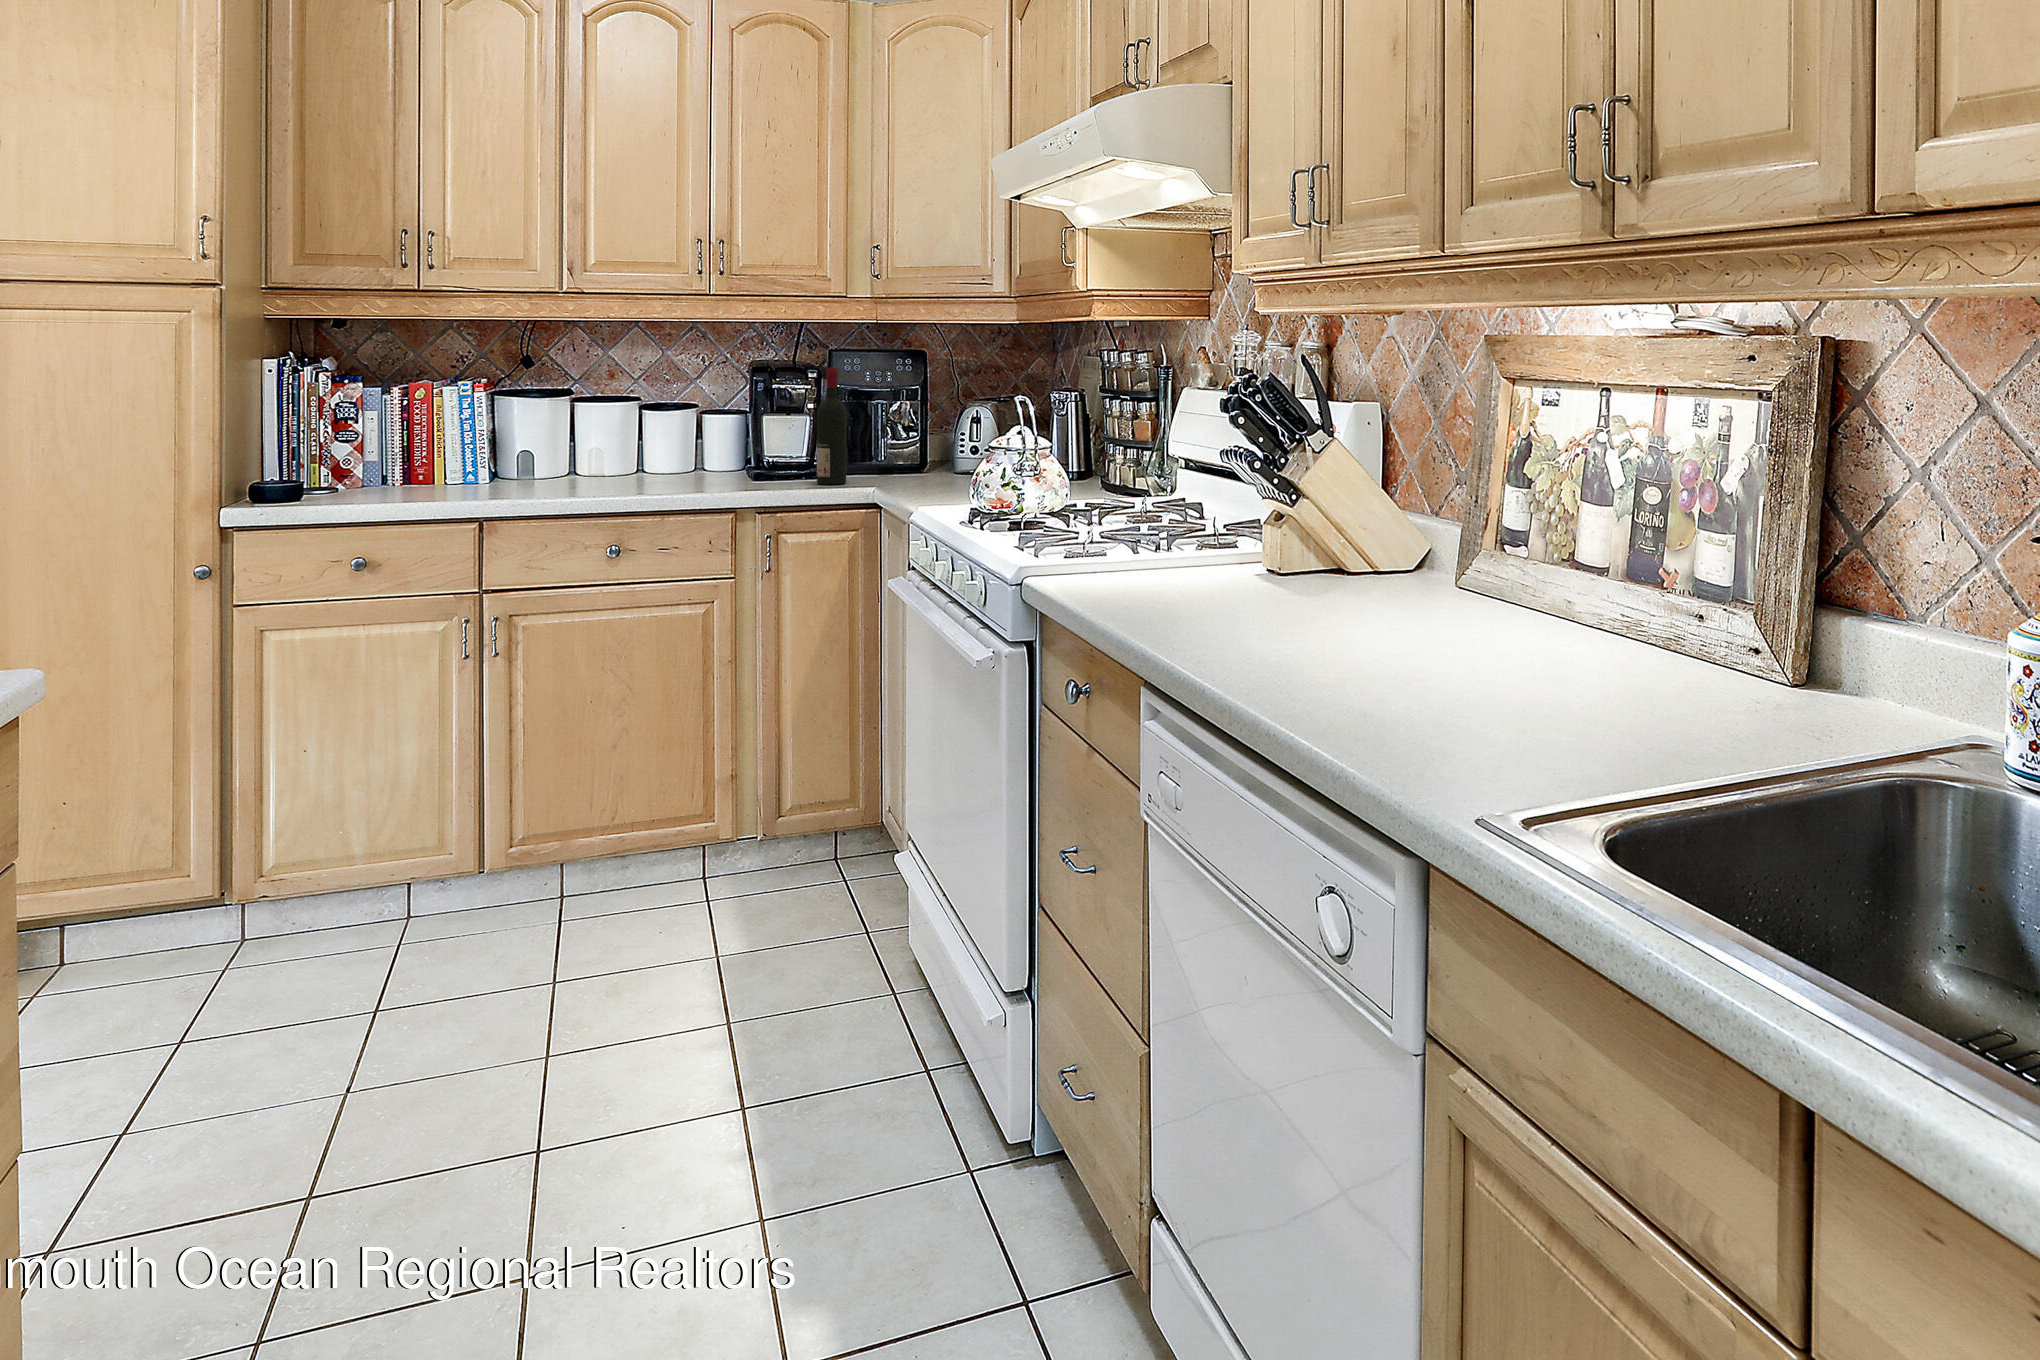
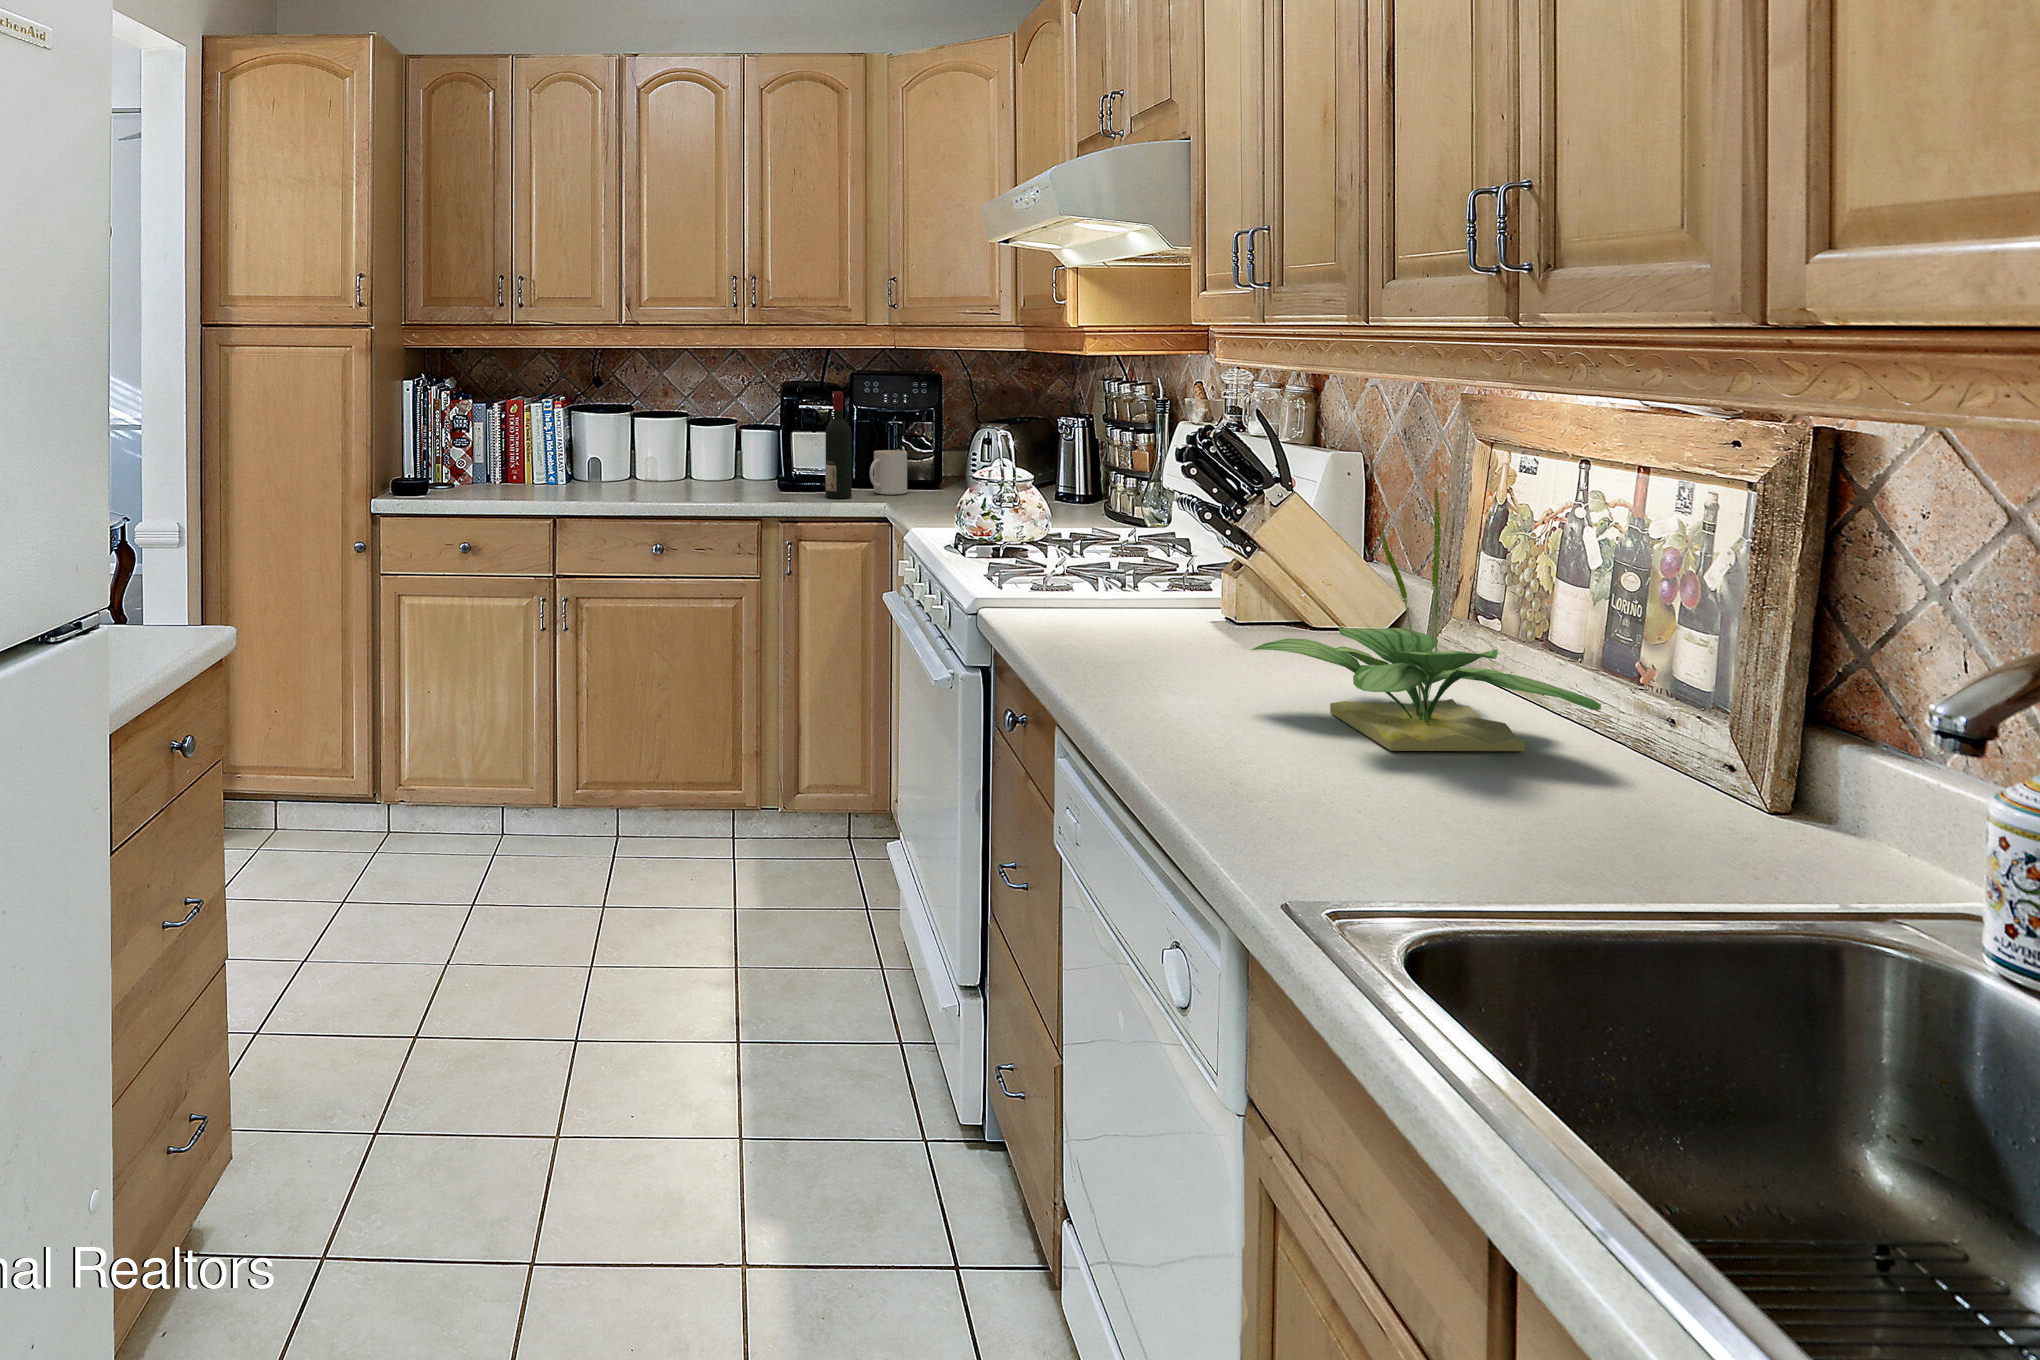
potted plant: none [1337,410,1651,668] -> present [1251,487,1601,751]
mug: none [866,432,906,479] -> present [870,450,907,495]

